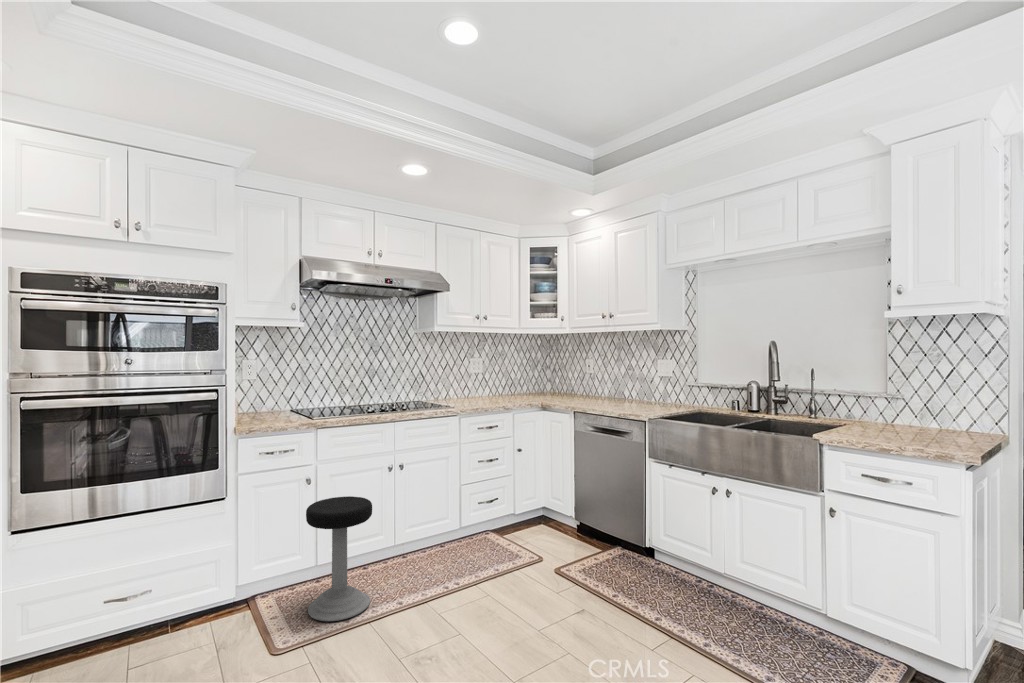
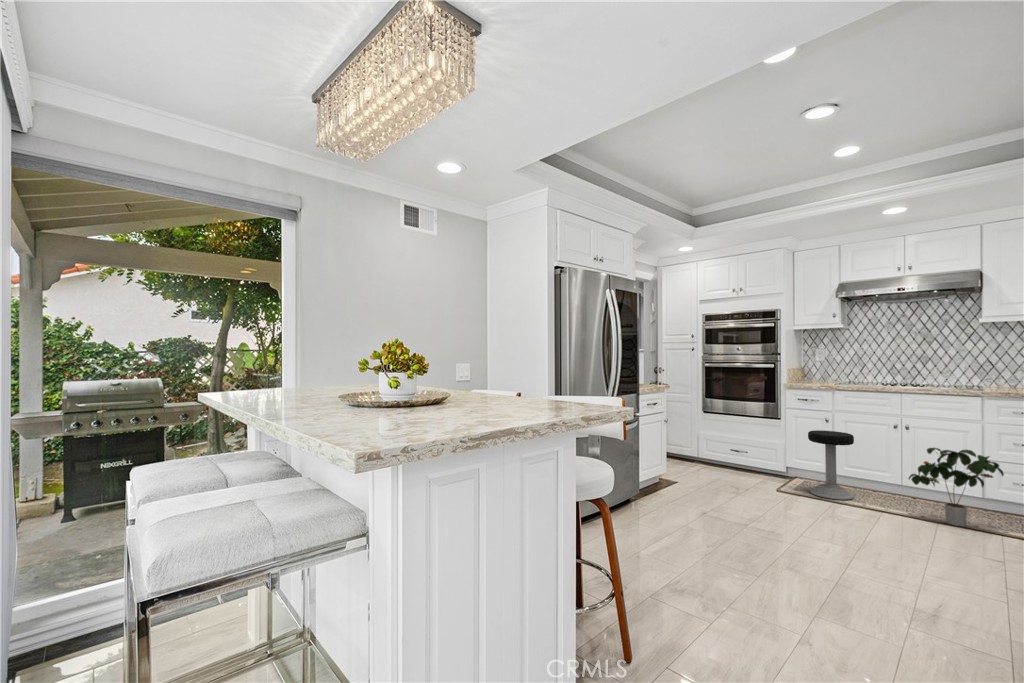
potted plant: none [447,485,521,583] -> present [909,448,1004,526]

